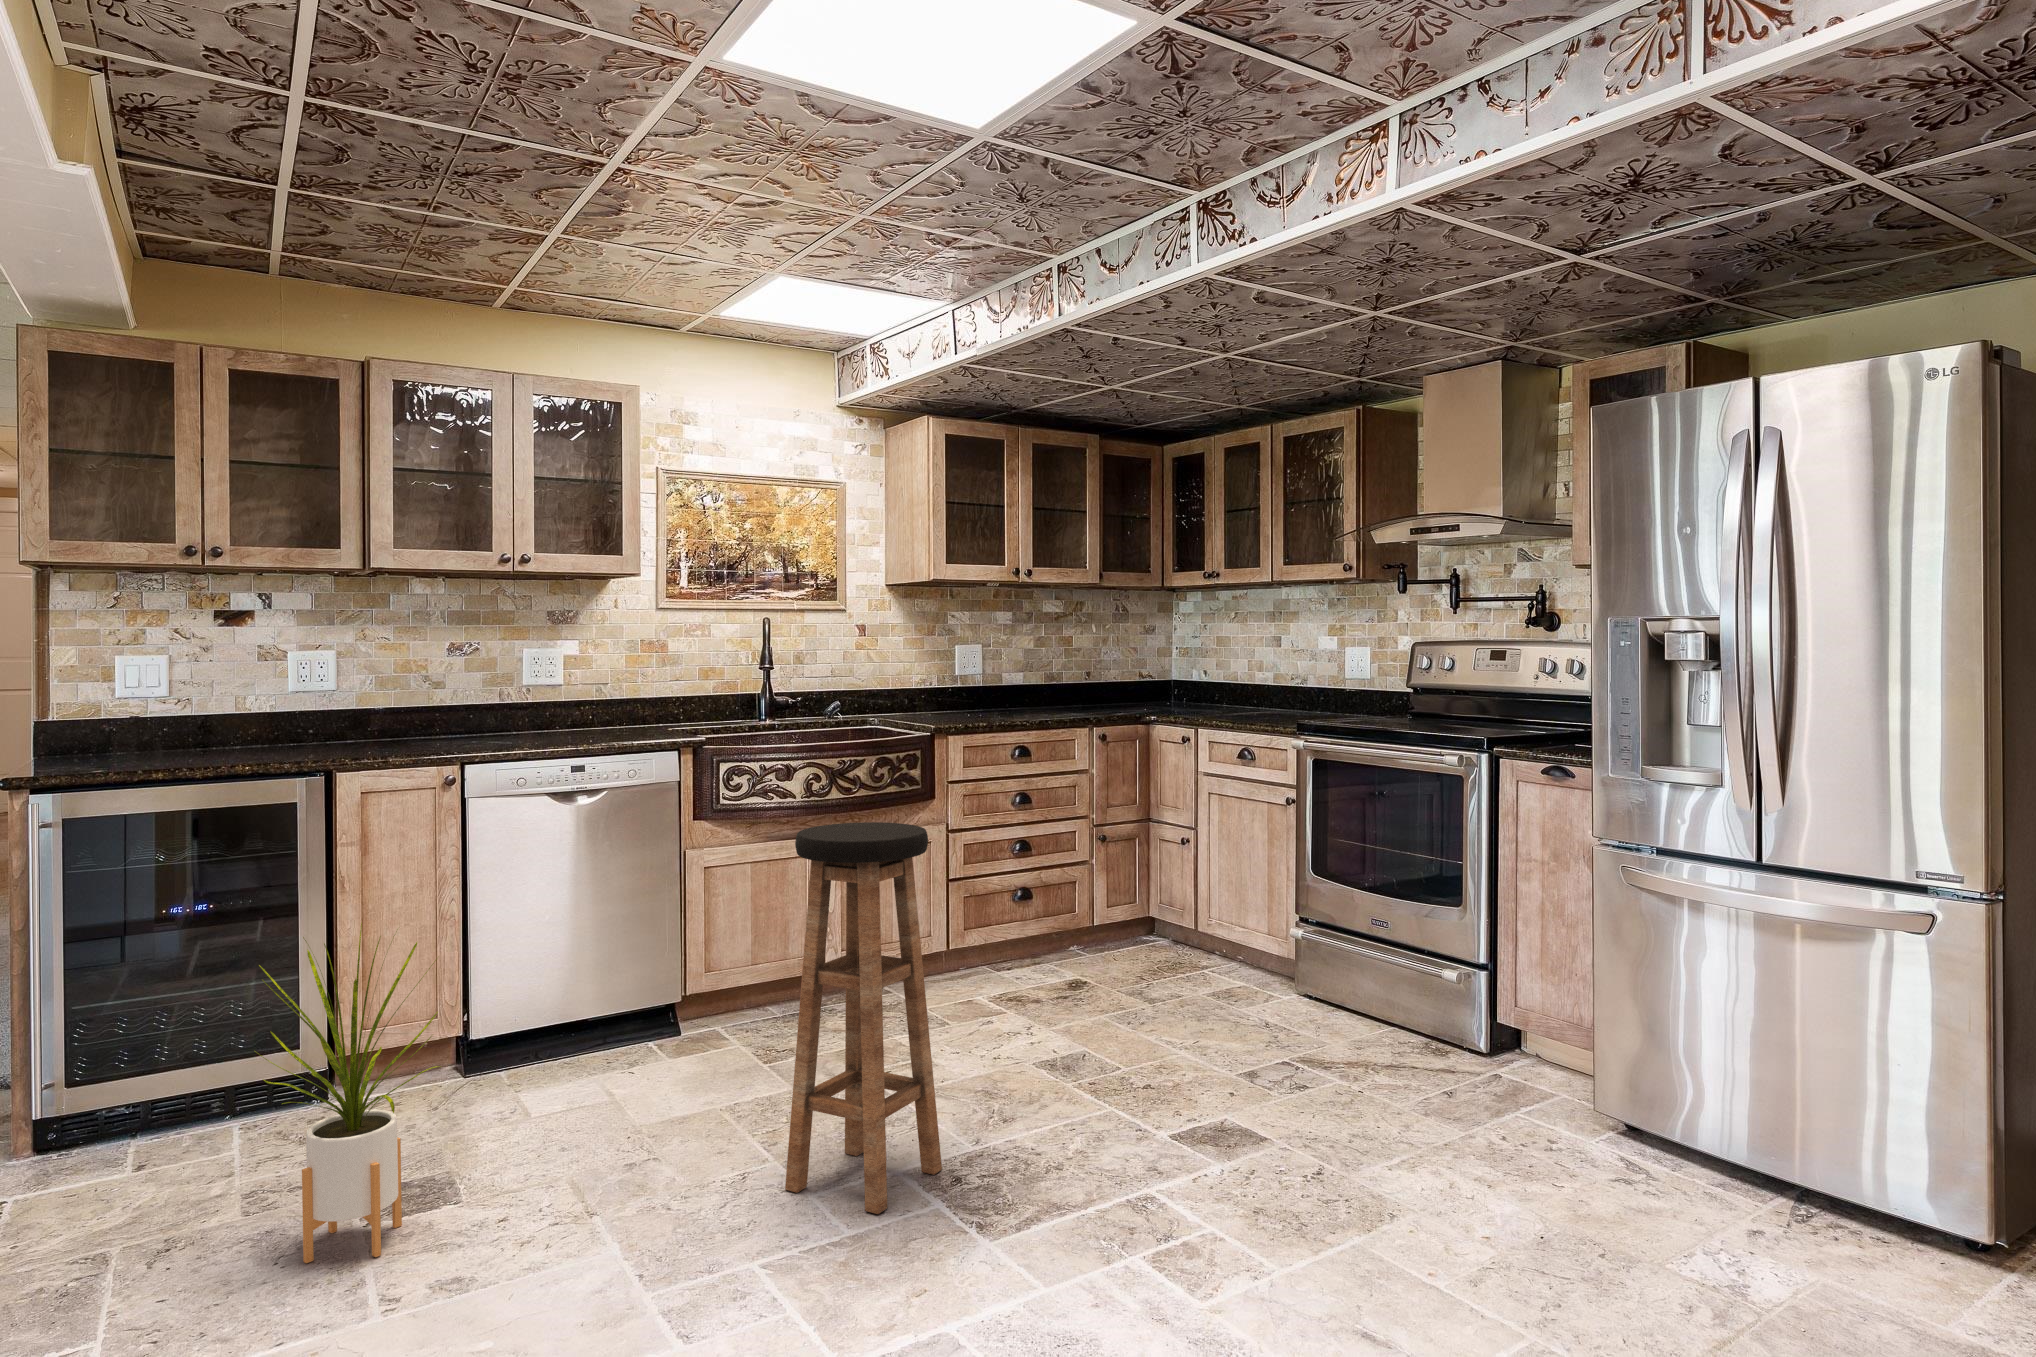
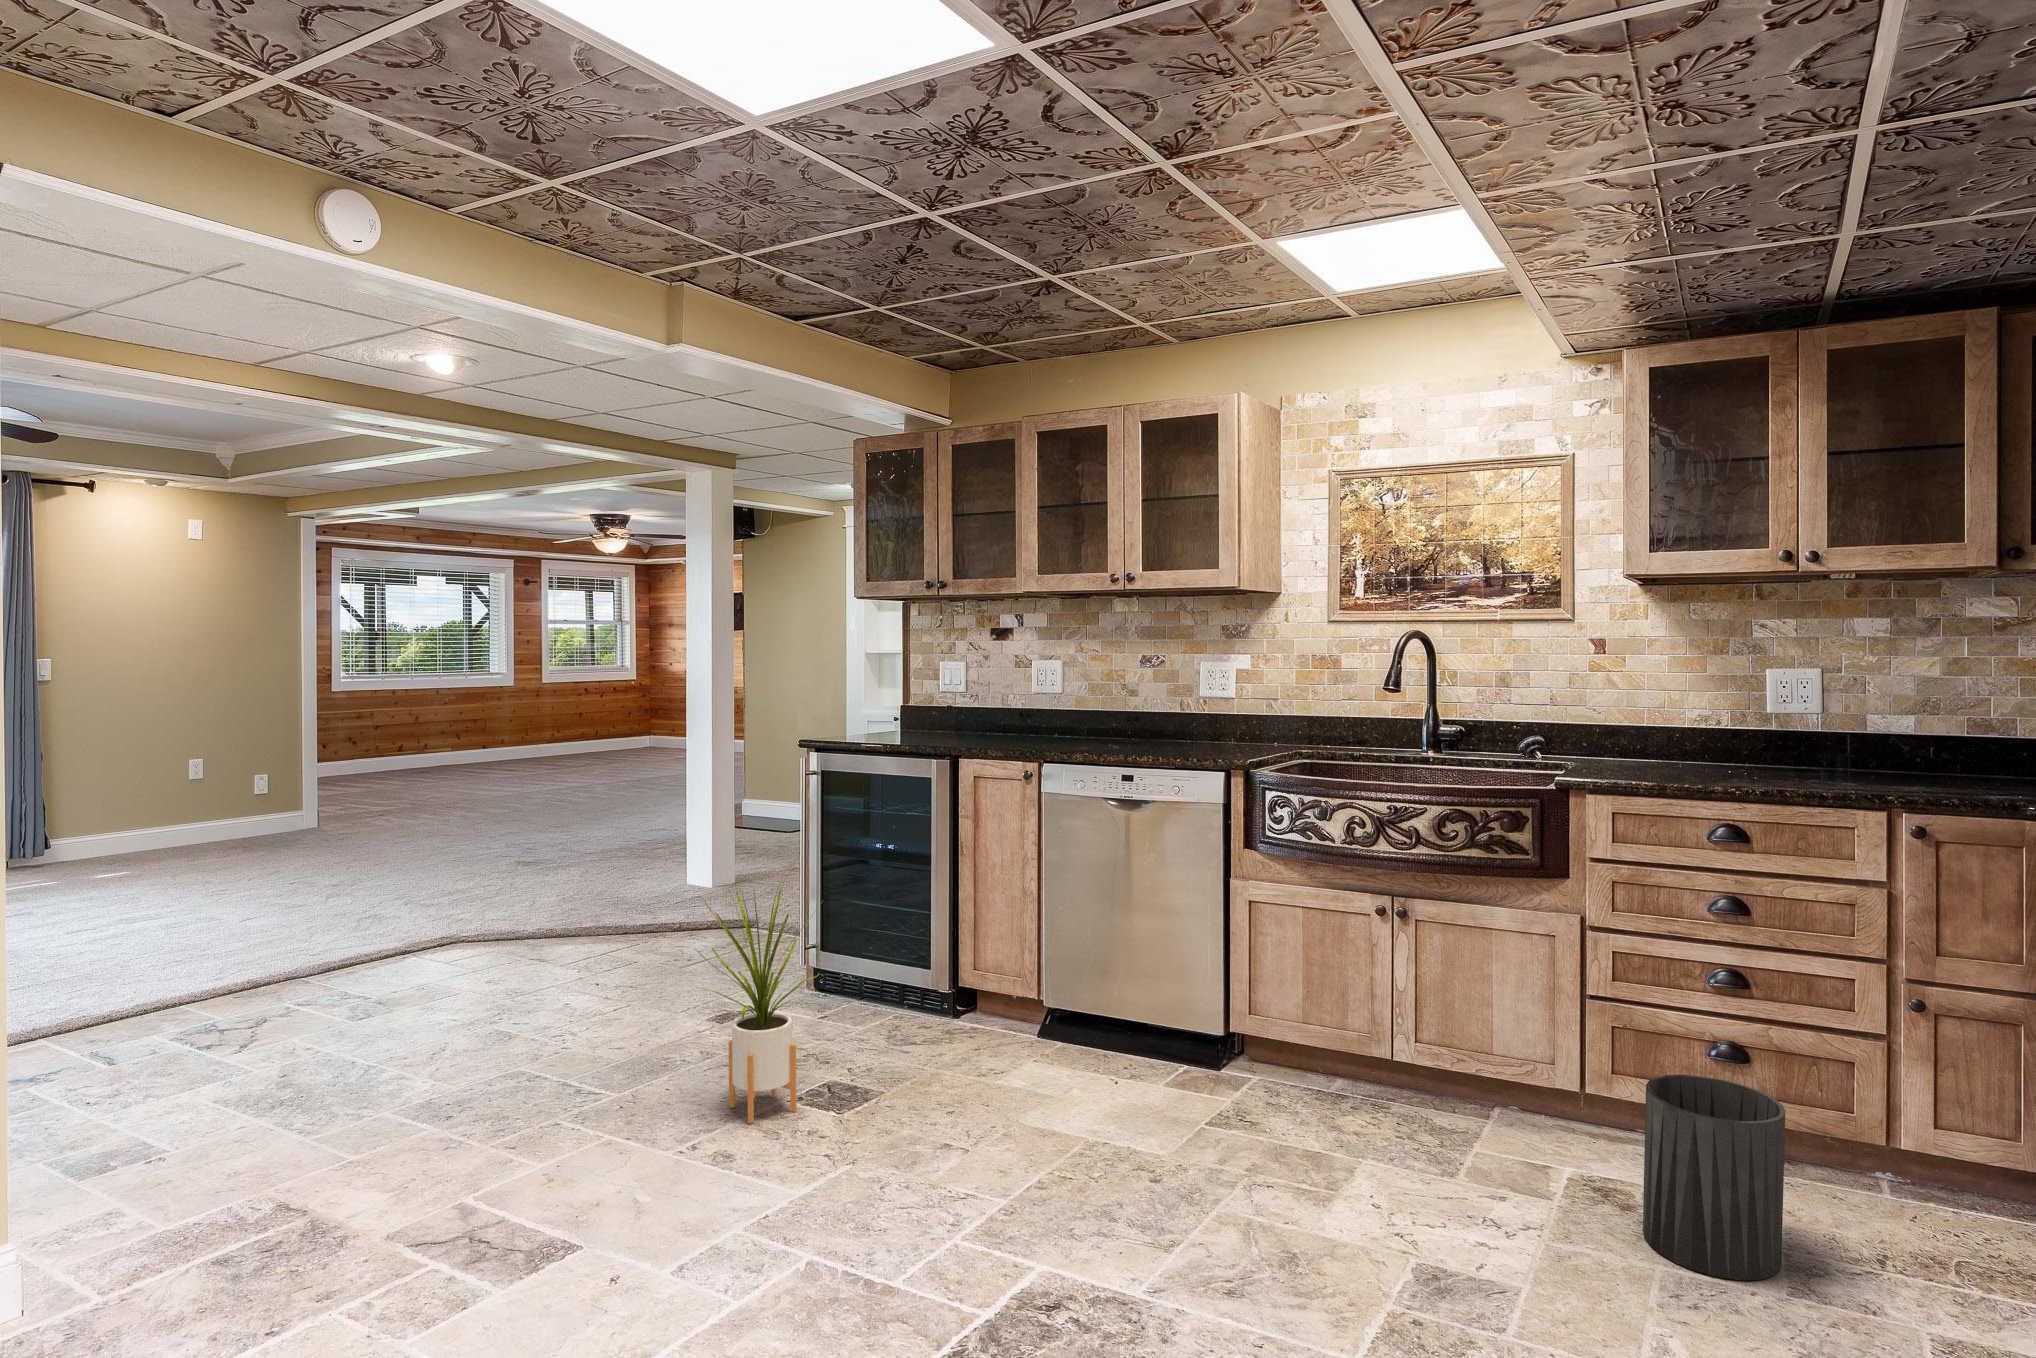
bar stool: present [785,822,942,1214] -> none [945,872,1090,1301]
trash can: none [1059,898,1134,1012] -> present [1643,1075,1786,1281]

